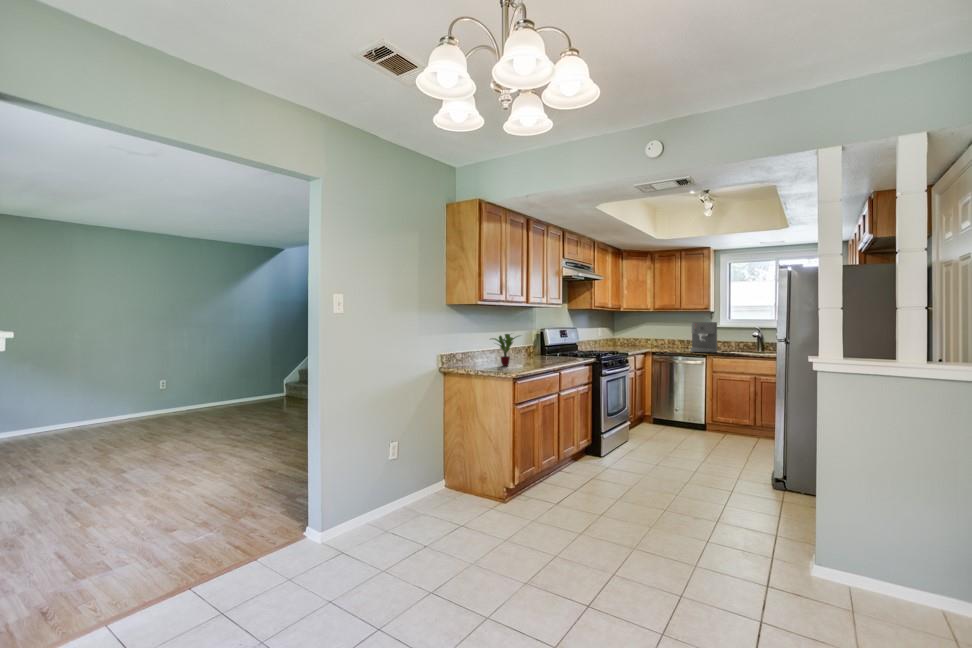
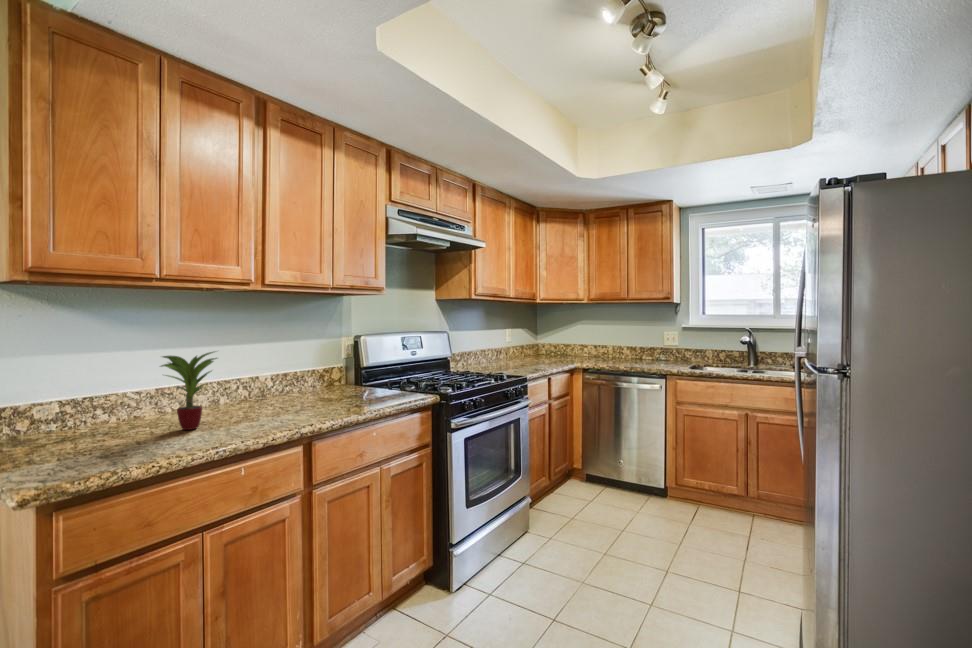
coffee maker: present [690,322,717,353] -> none [640,319,684,371]

